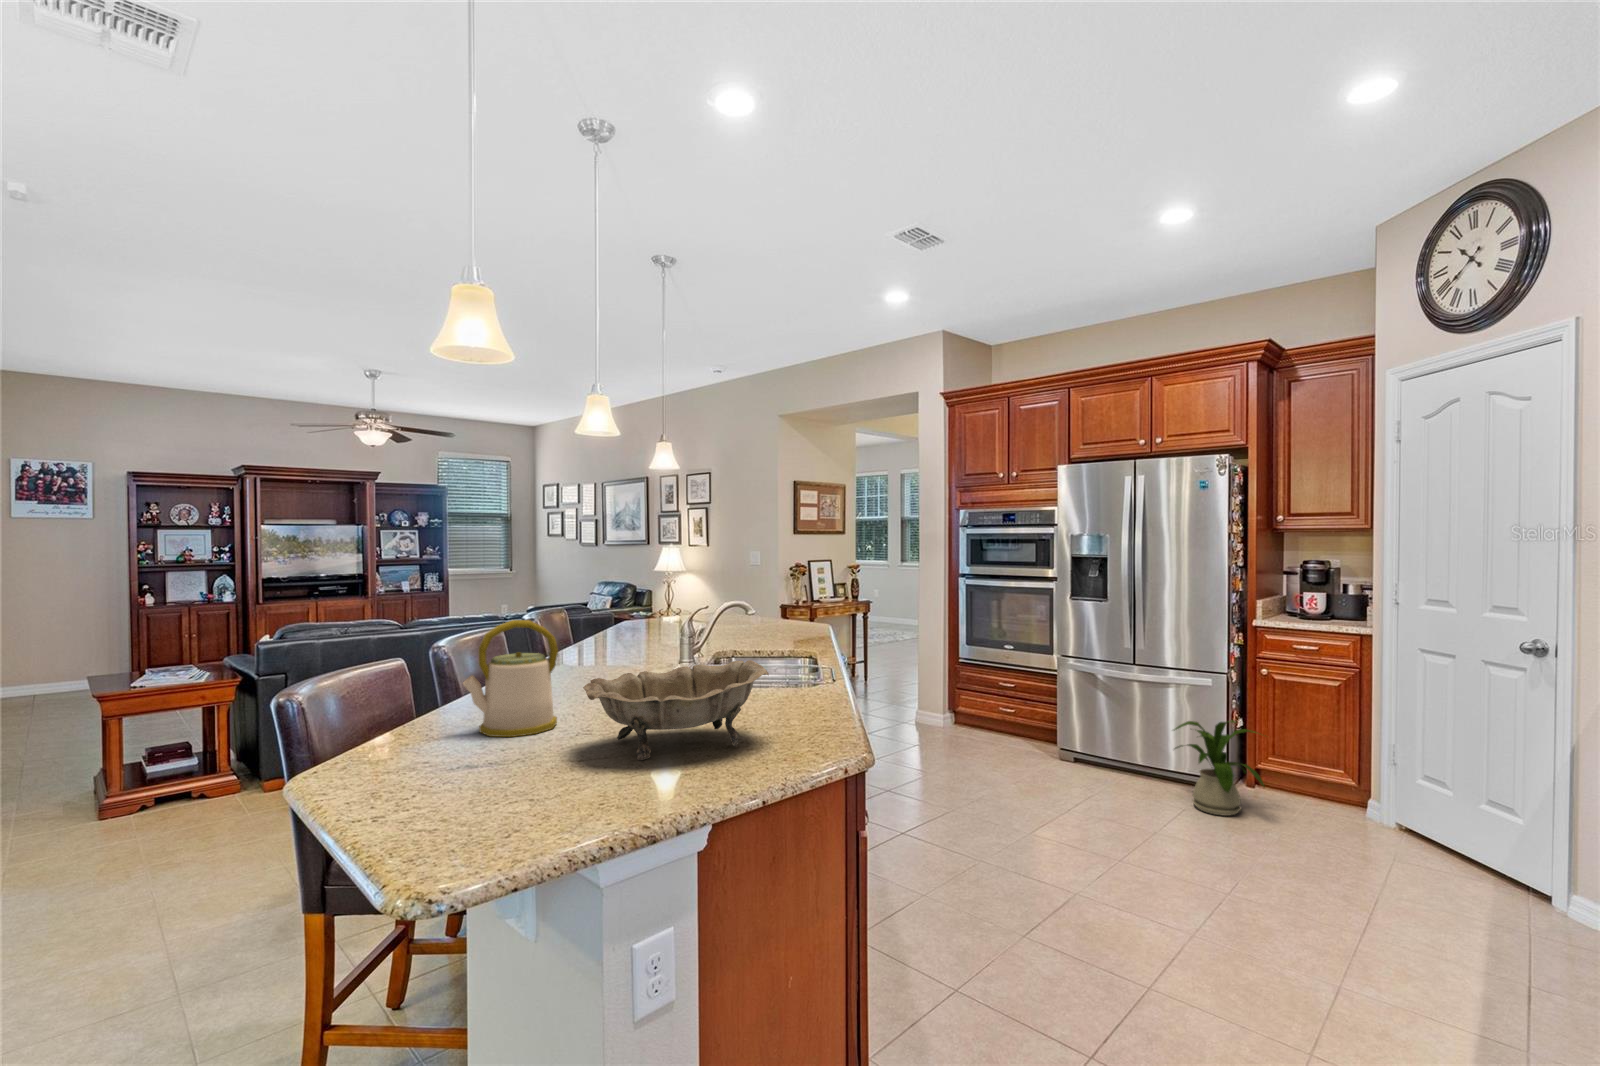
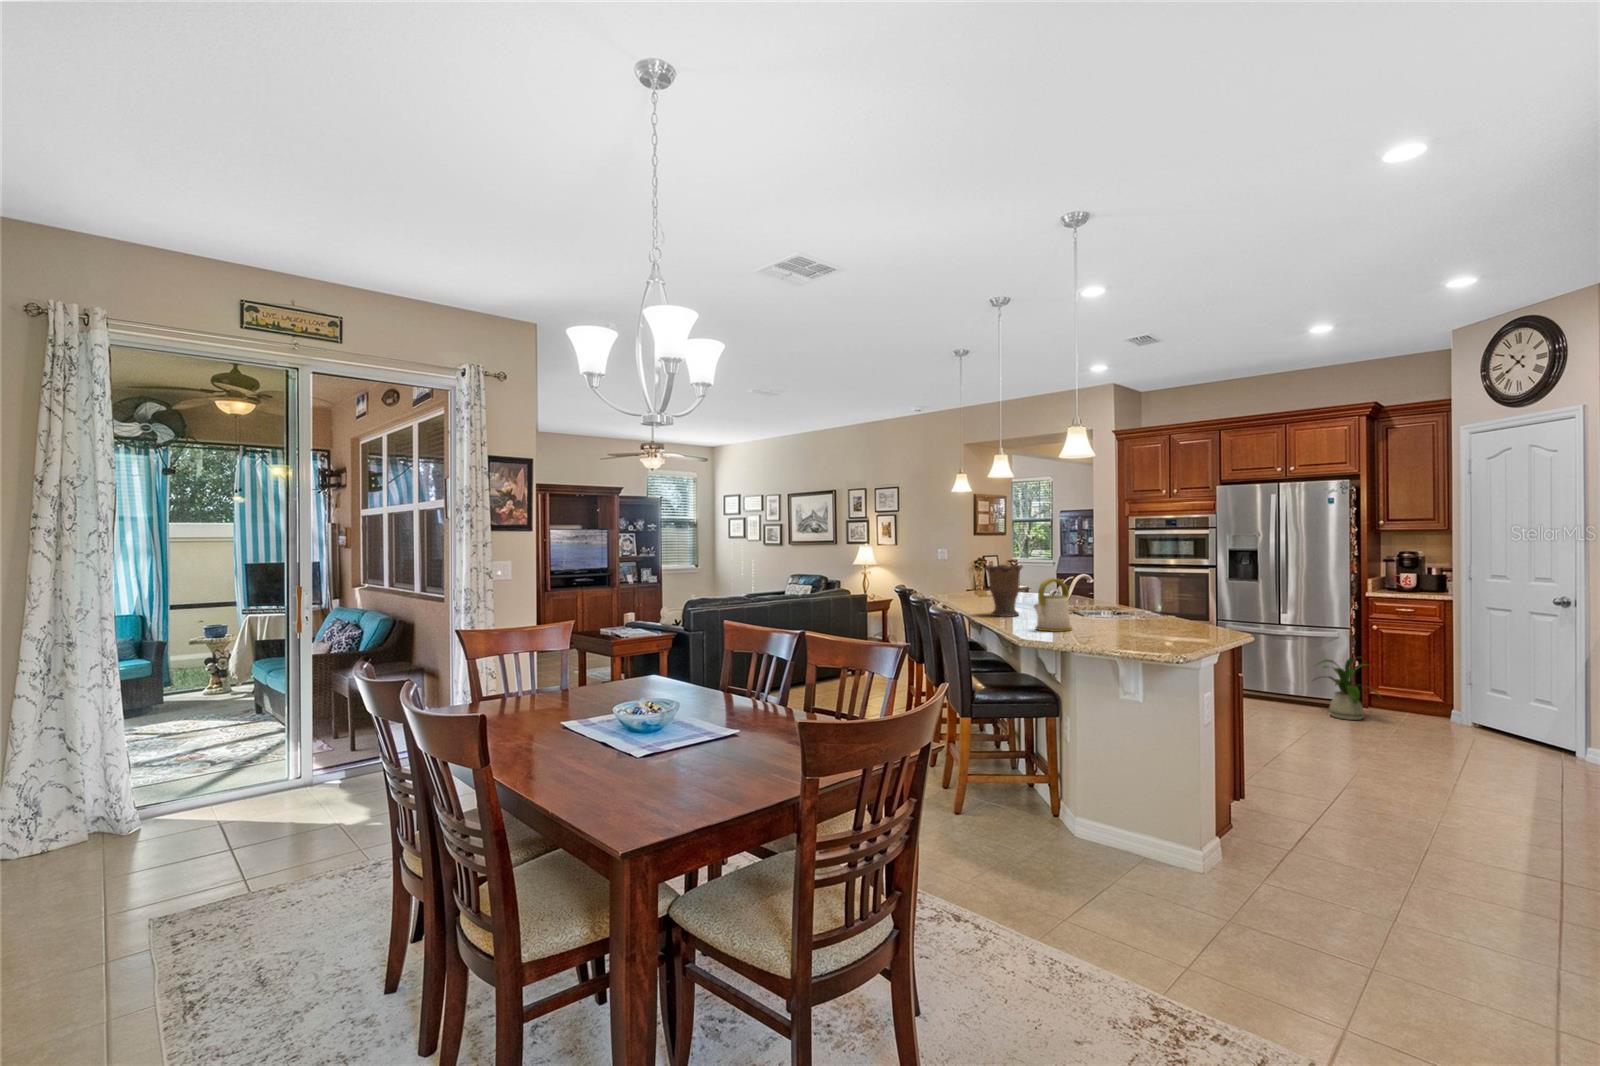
vase: none [559,582,630,675] -> present [984,565,1023,617]
decorative bowl: present [583,660,769,760] -> none [1108,596,1192,635]

